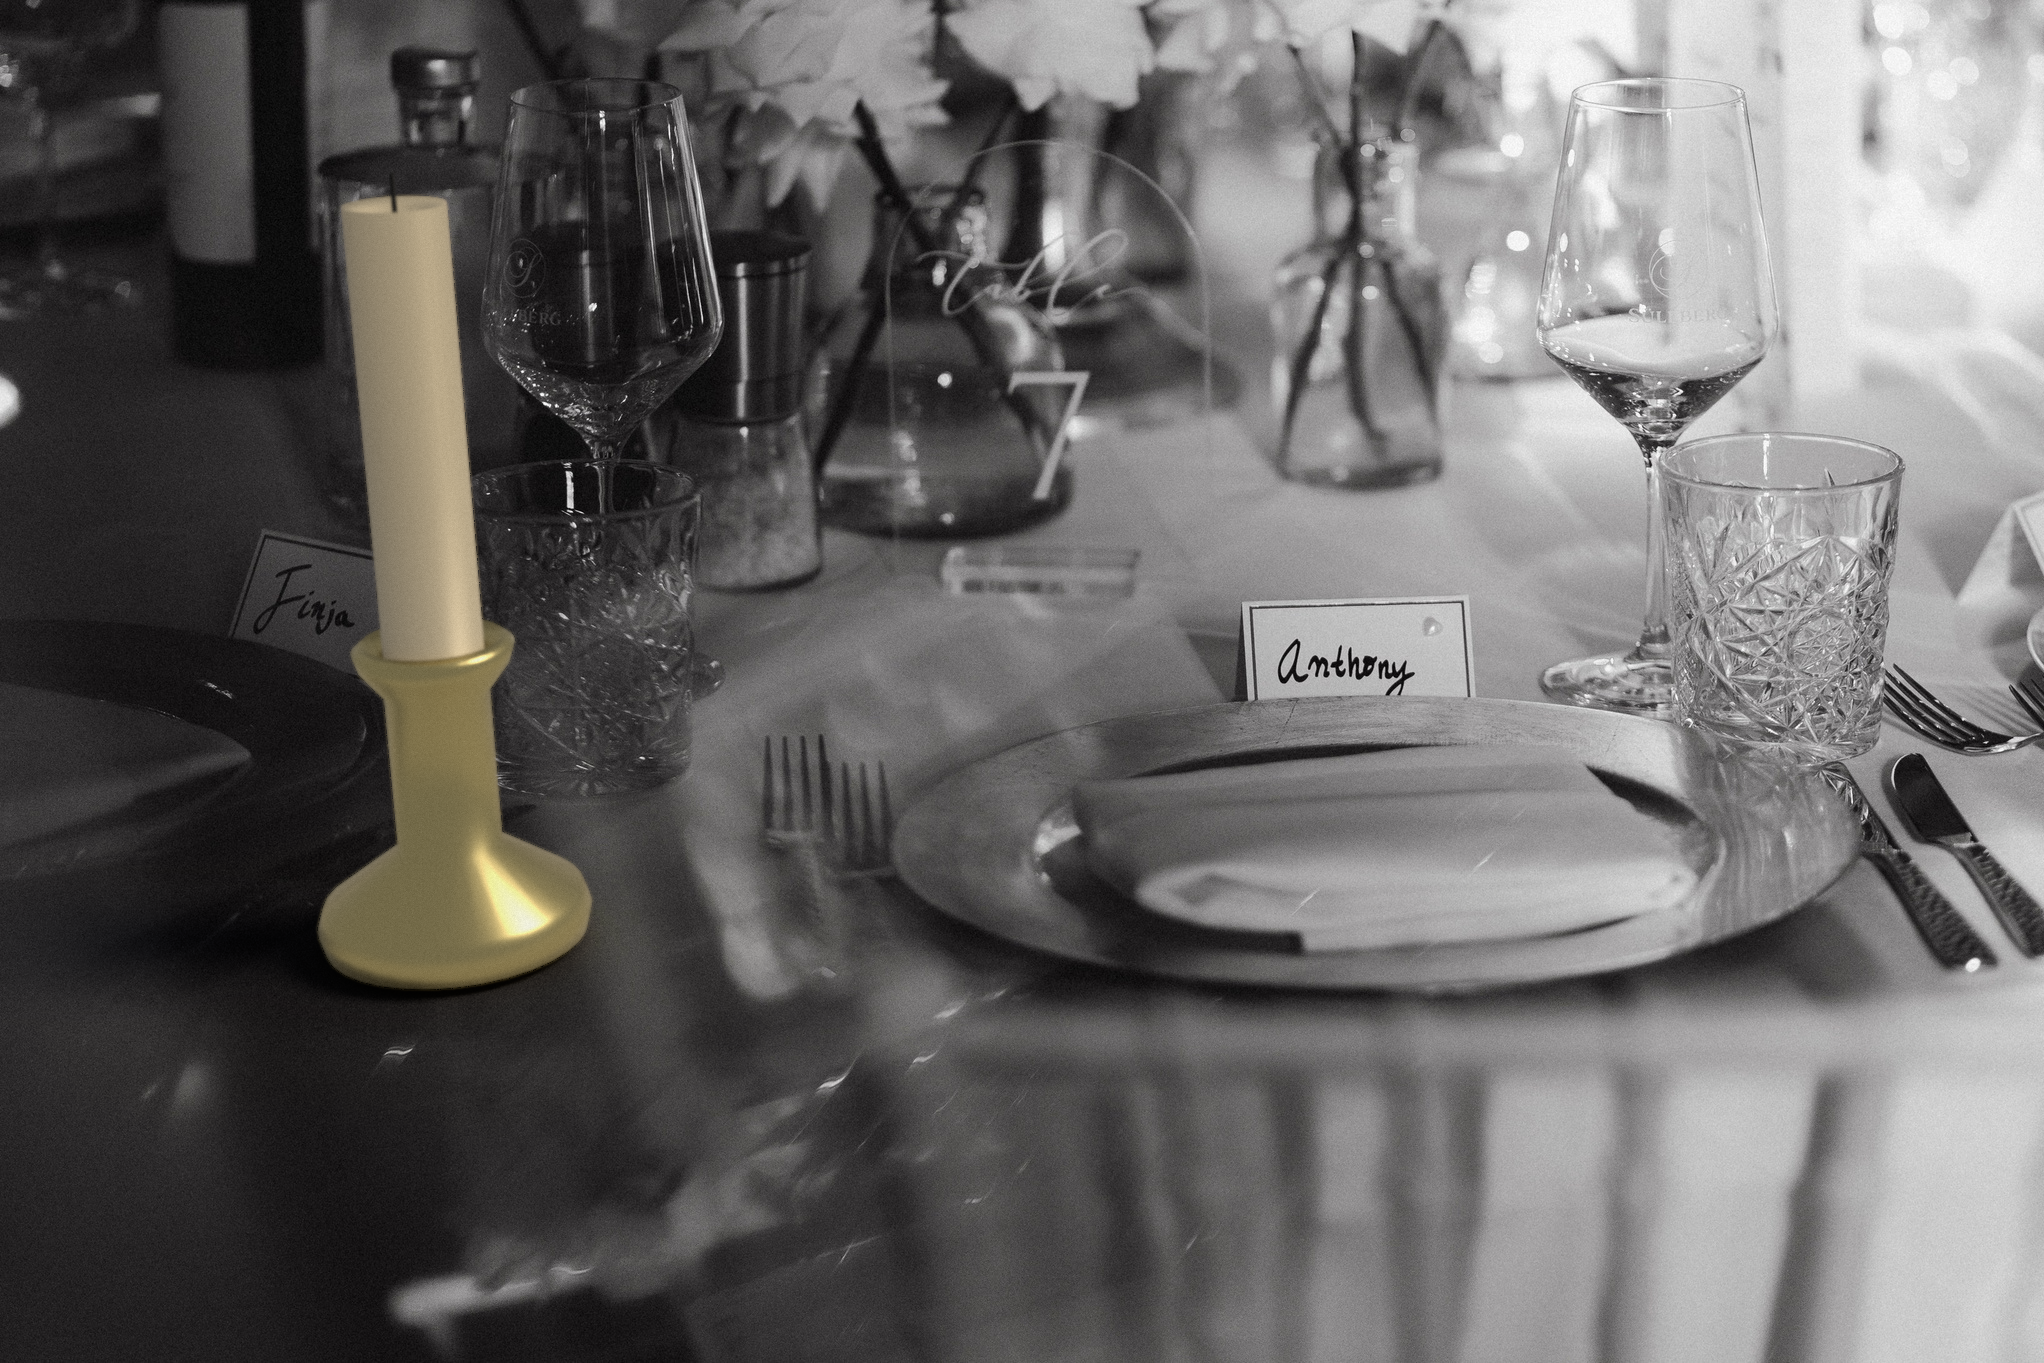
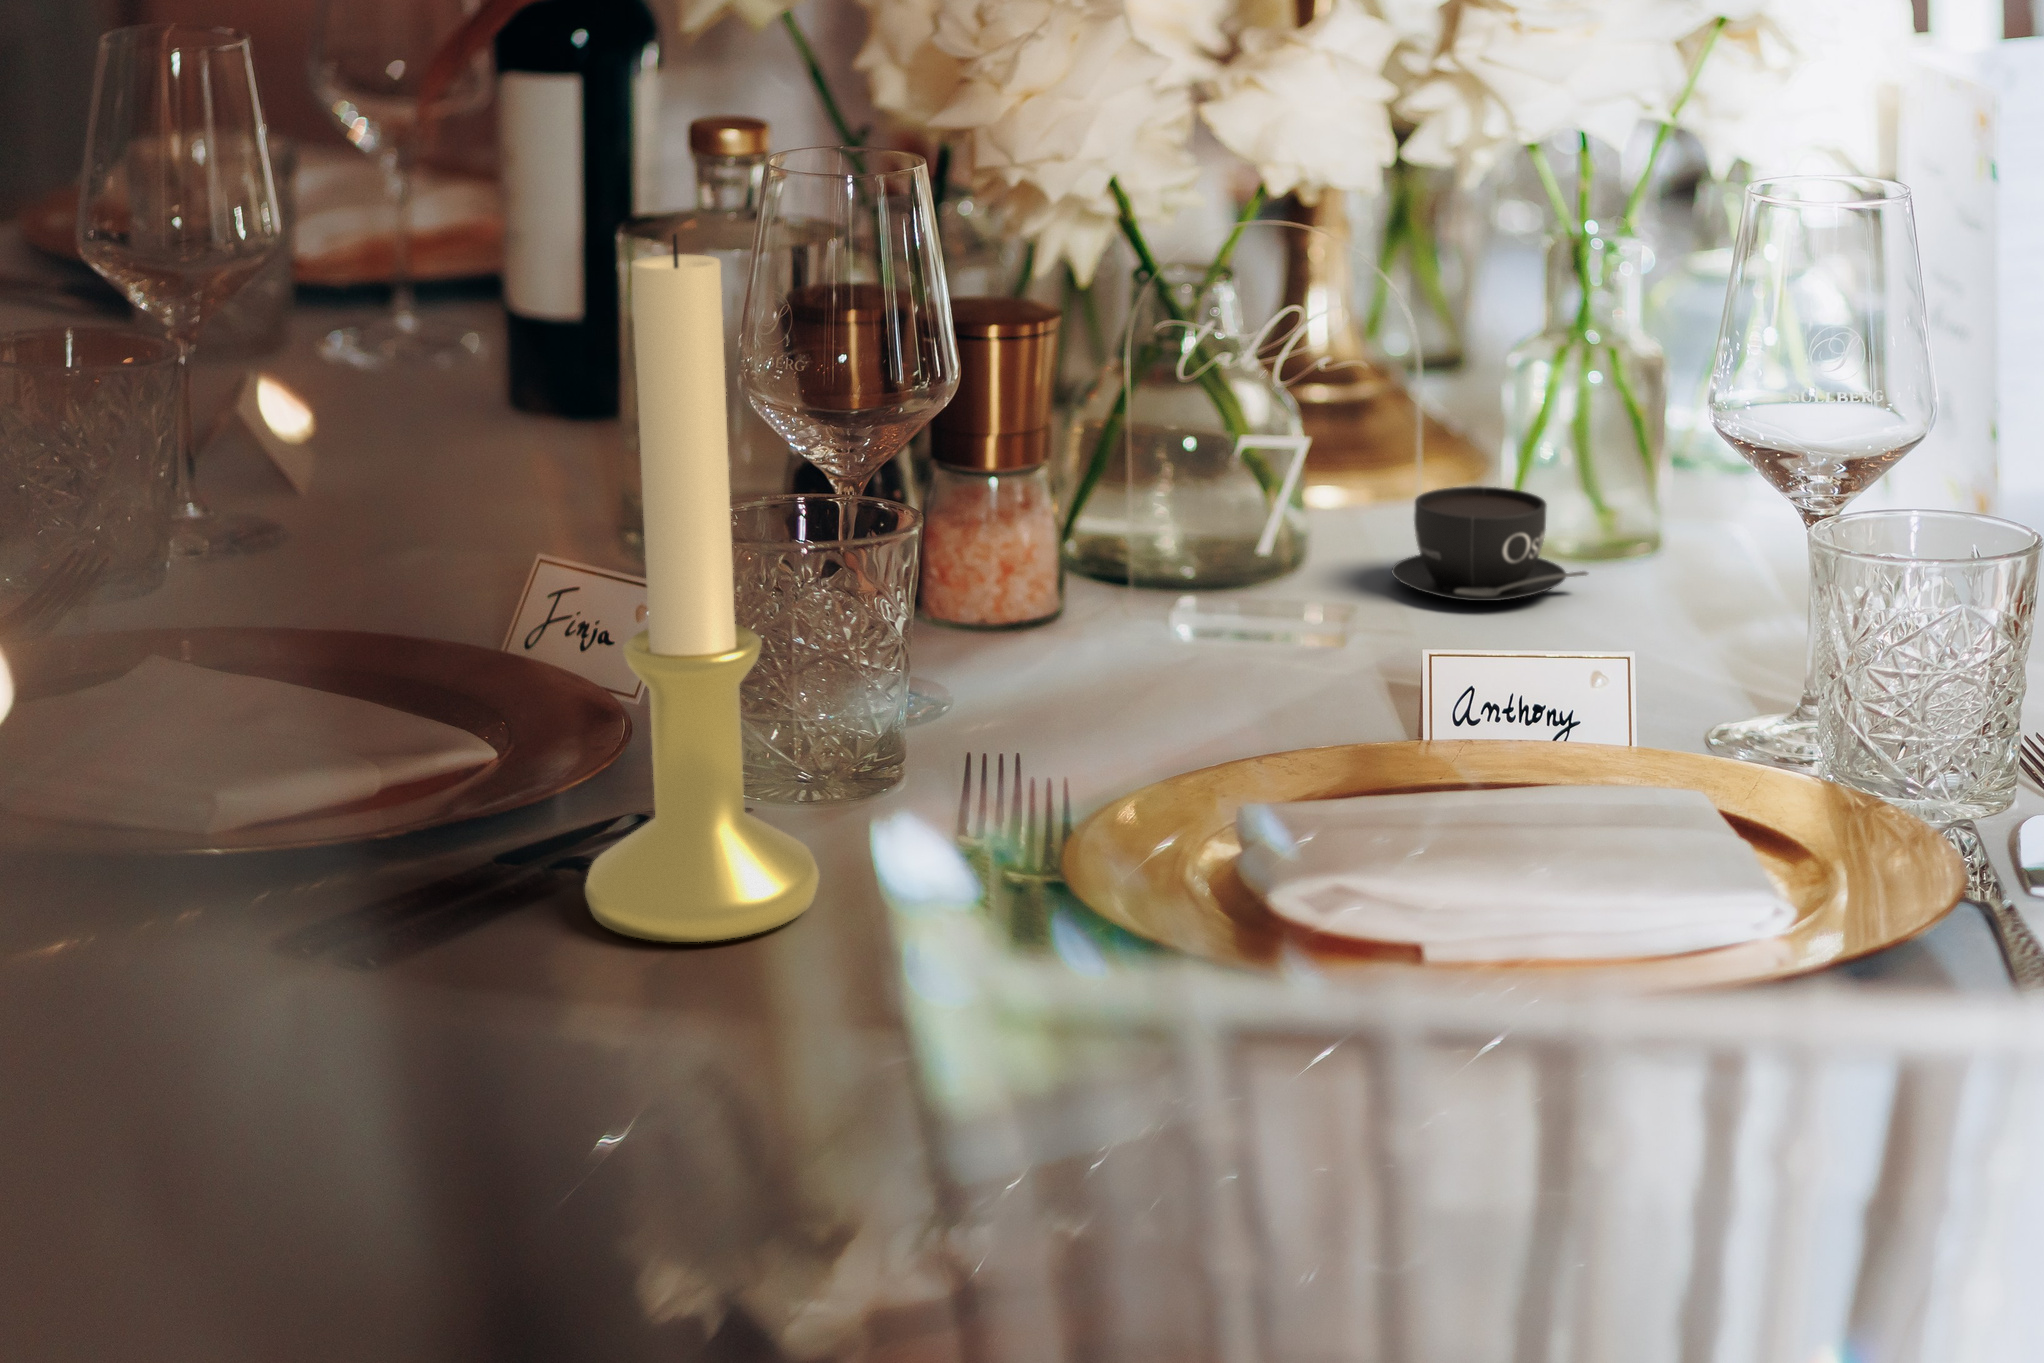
teacup: none [1176,417,1385,541] -> present [1392,486,1588,601]

